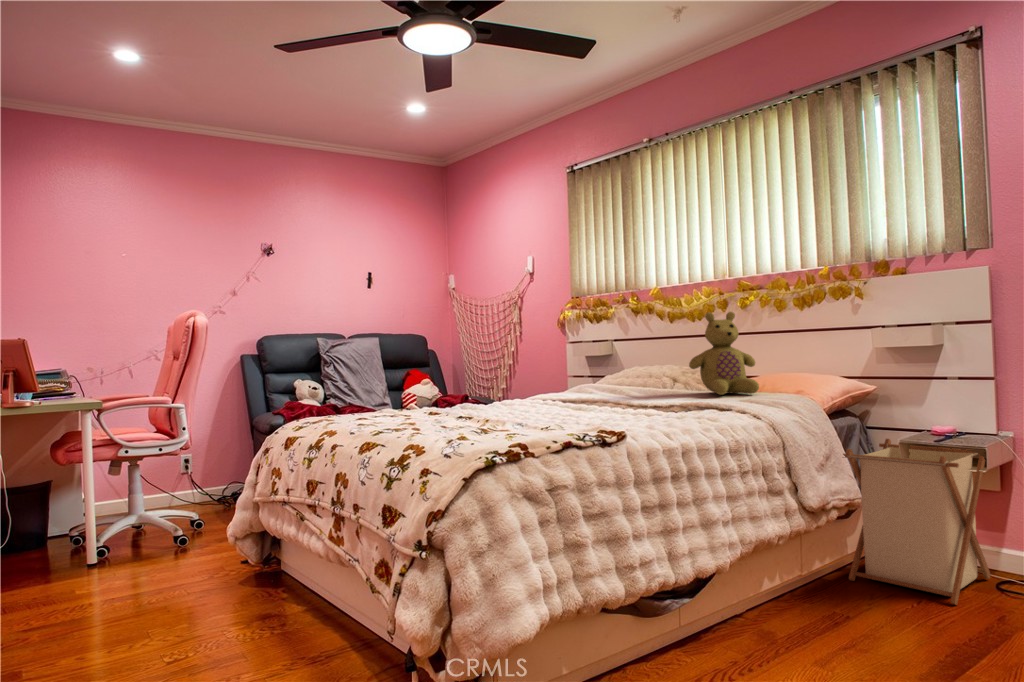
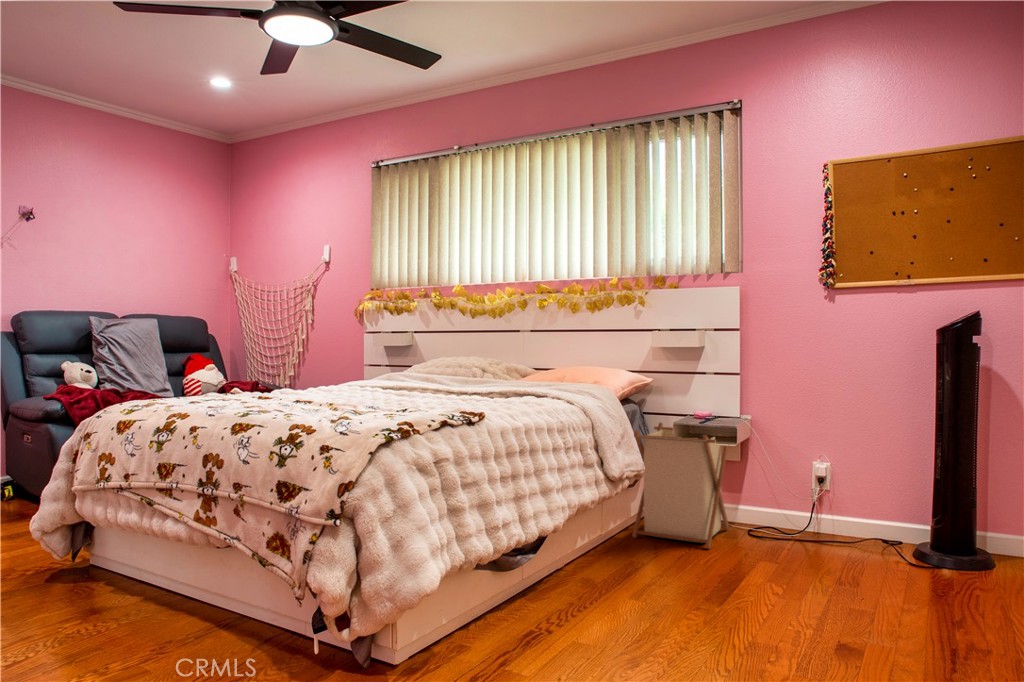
stuffed bear: present [689,312,759,395] -> none [508,312,567,385]

